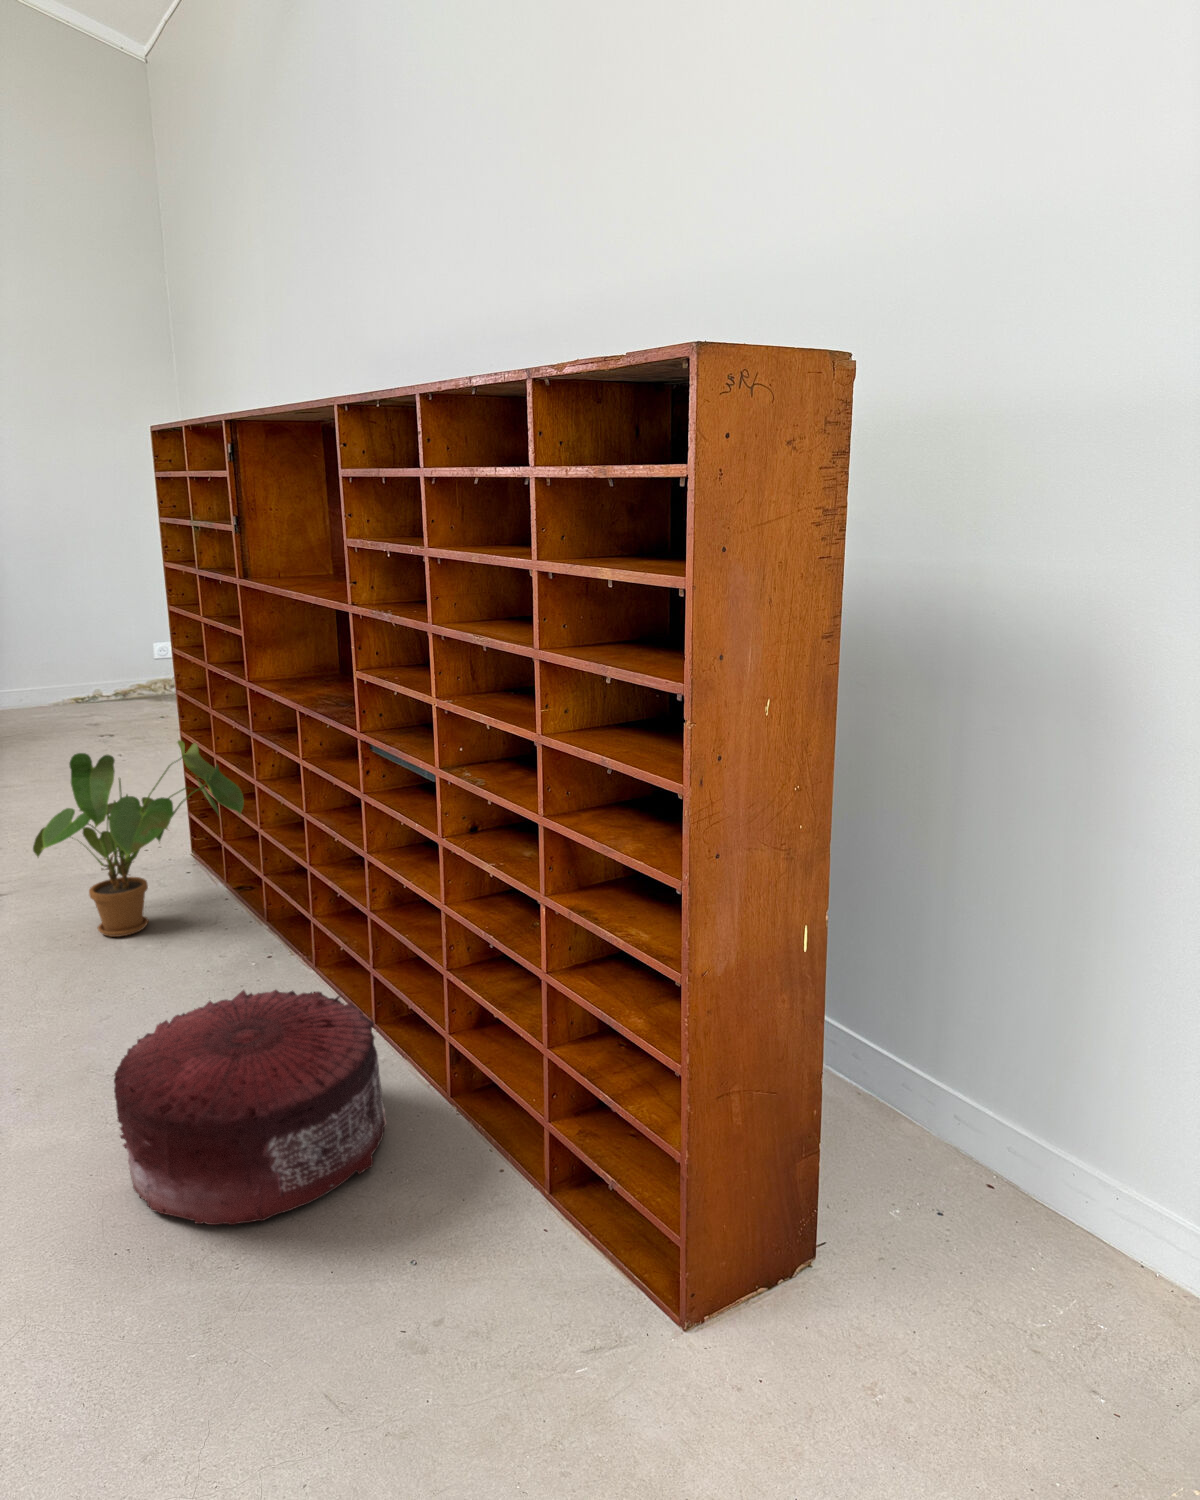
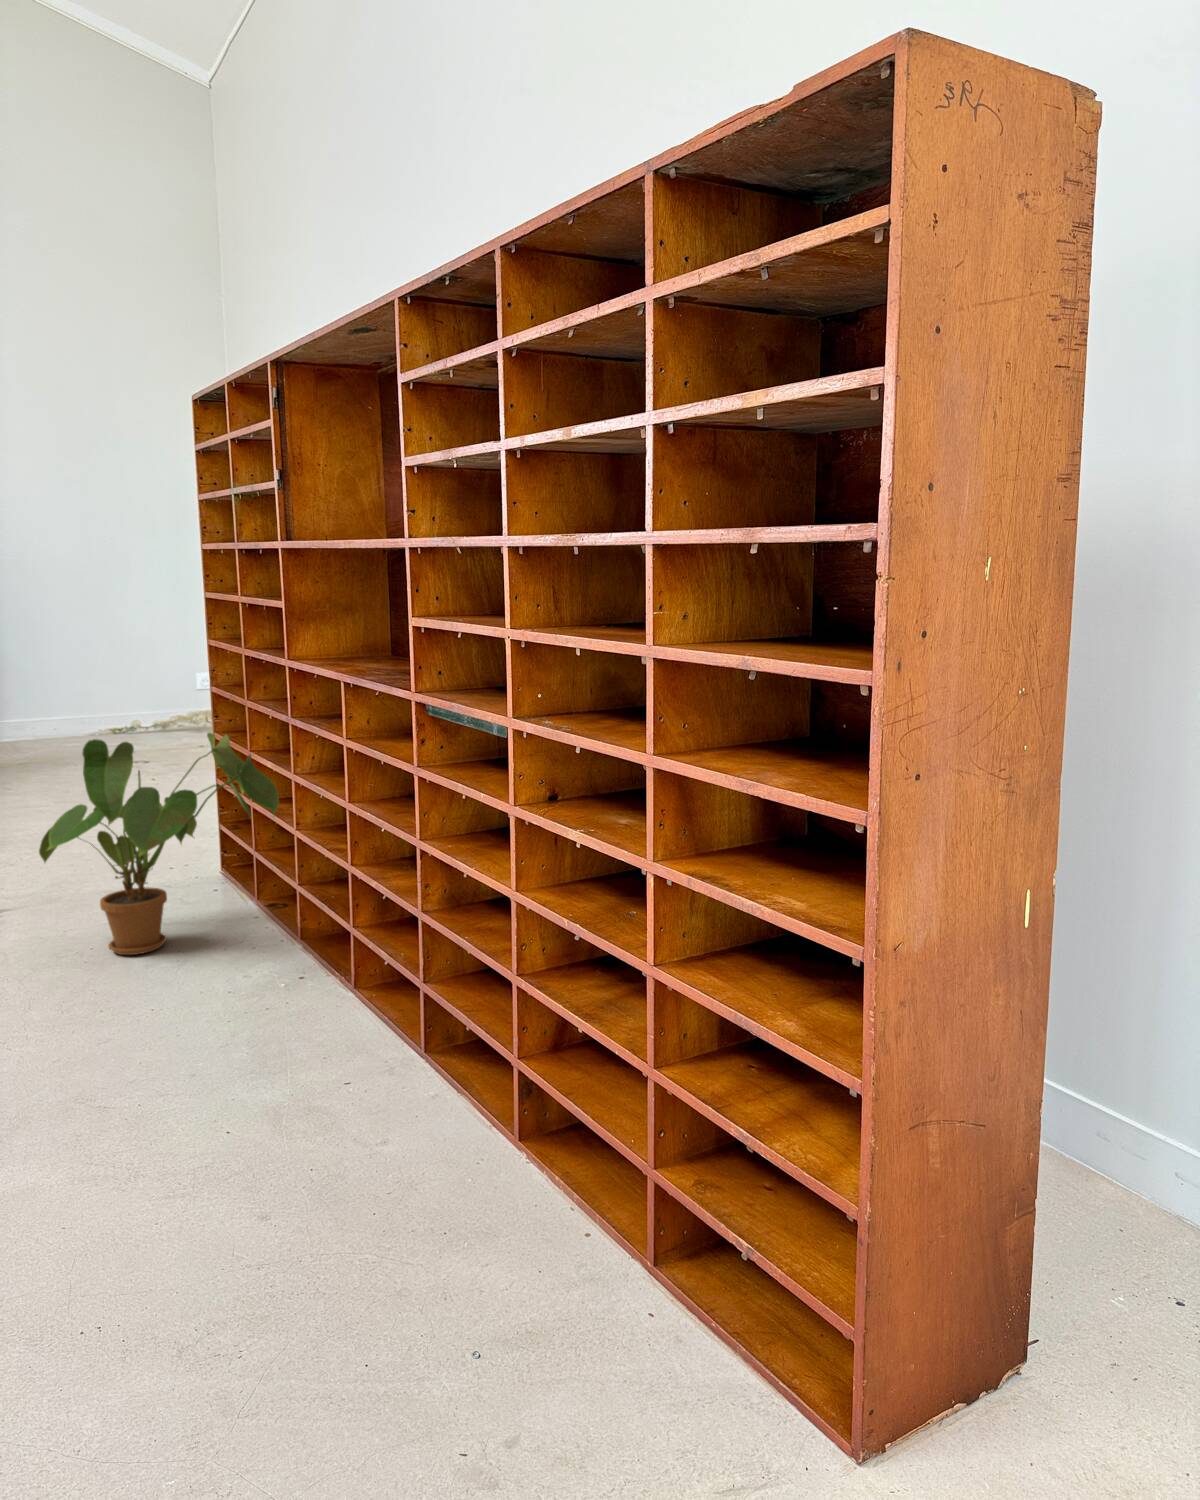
pouf: present [114,990,387,1225] -> none [97,999,440,1294]

